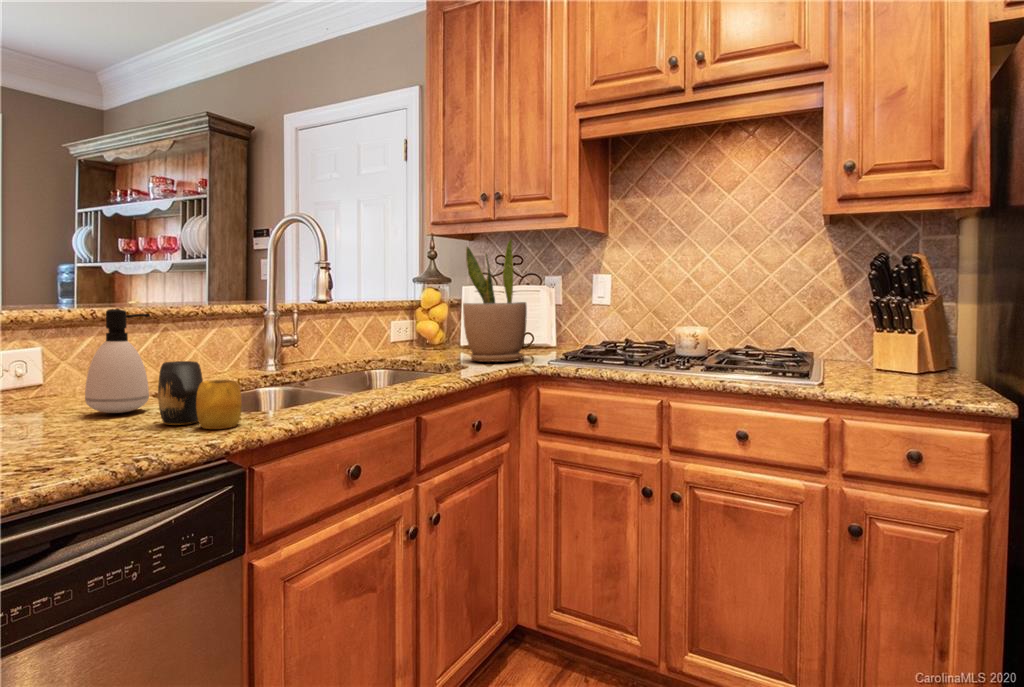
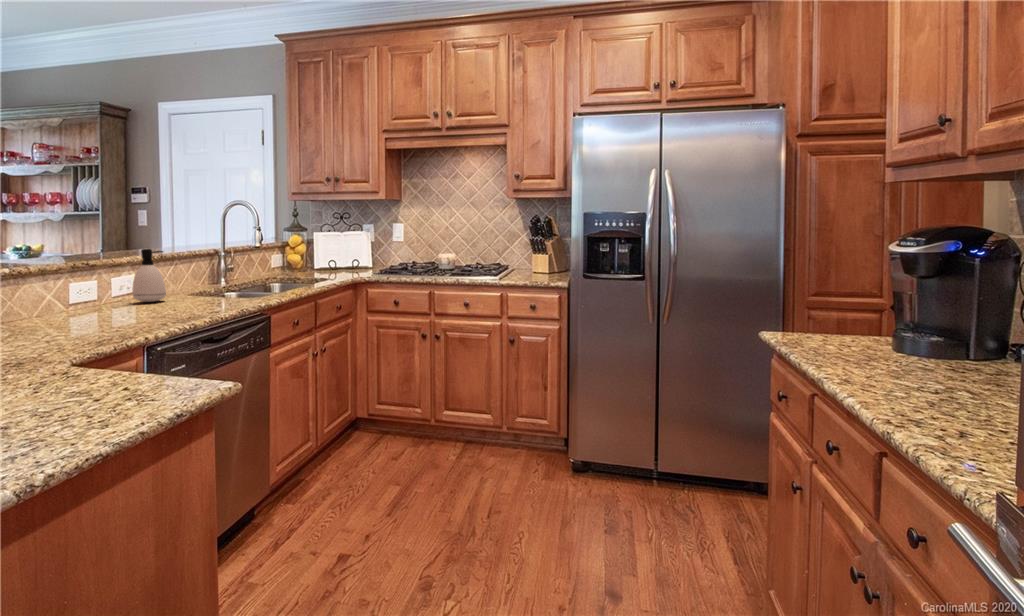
potted plant: present [463,239,527,362] -> none [319,206,356,276]
vase: present [158,361,242,429] -> none [185,274,231,304]

